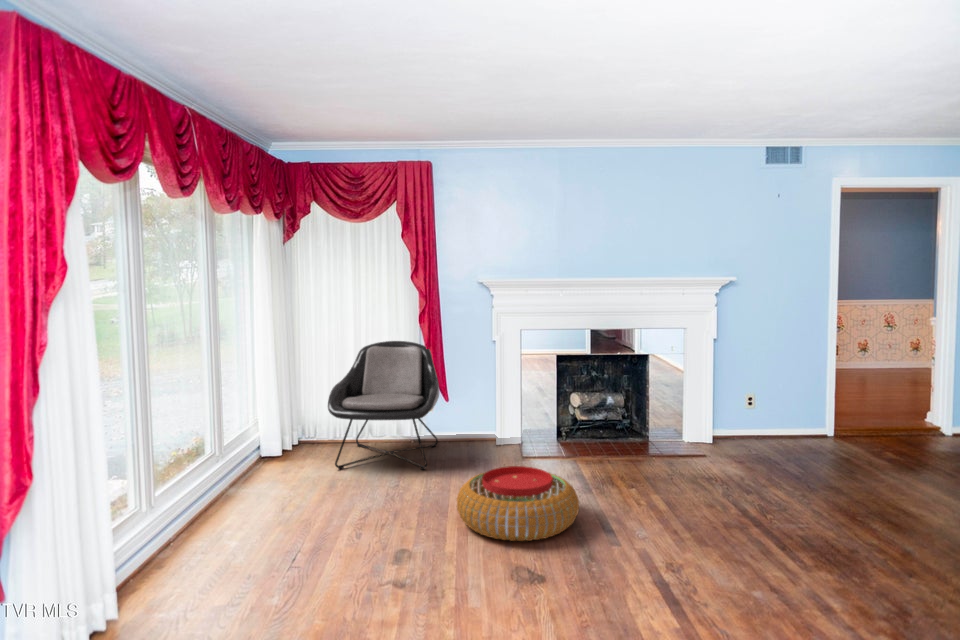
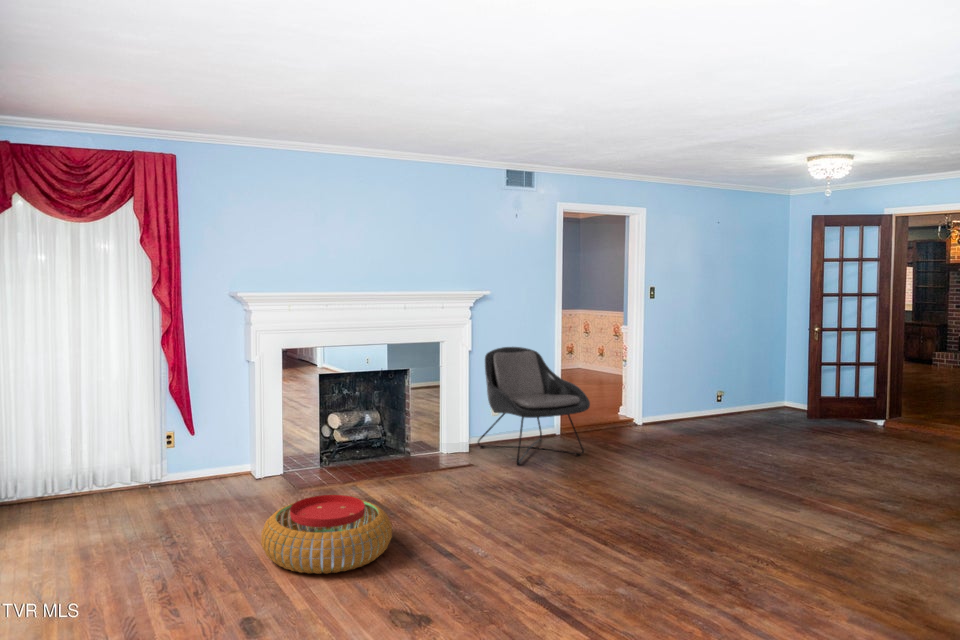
lounge chair: present [328,341,439,470] -> present [478,347,590,465]

